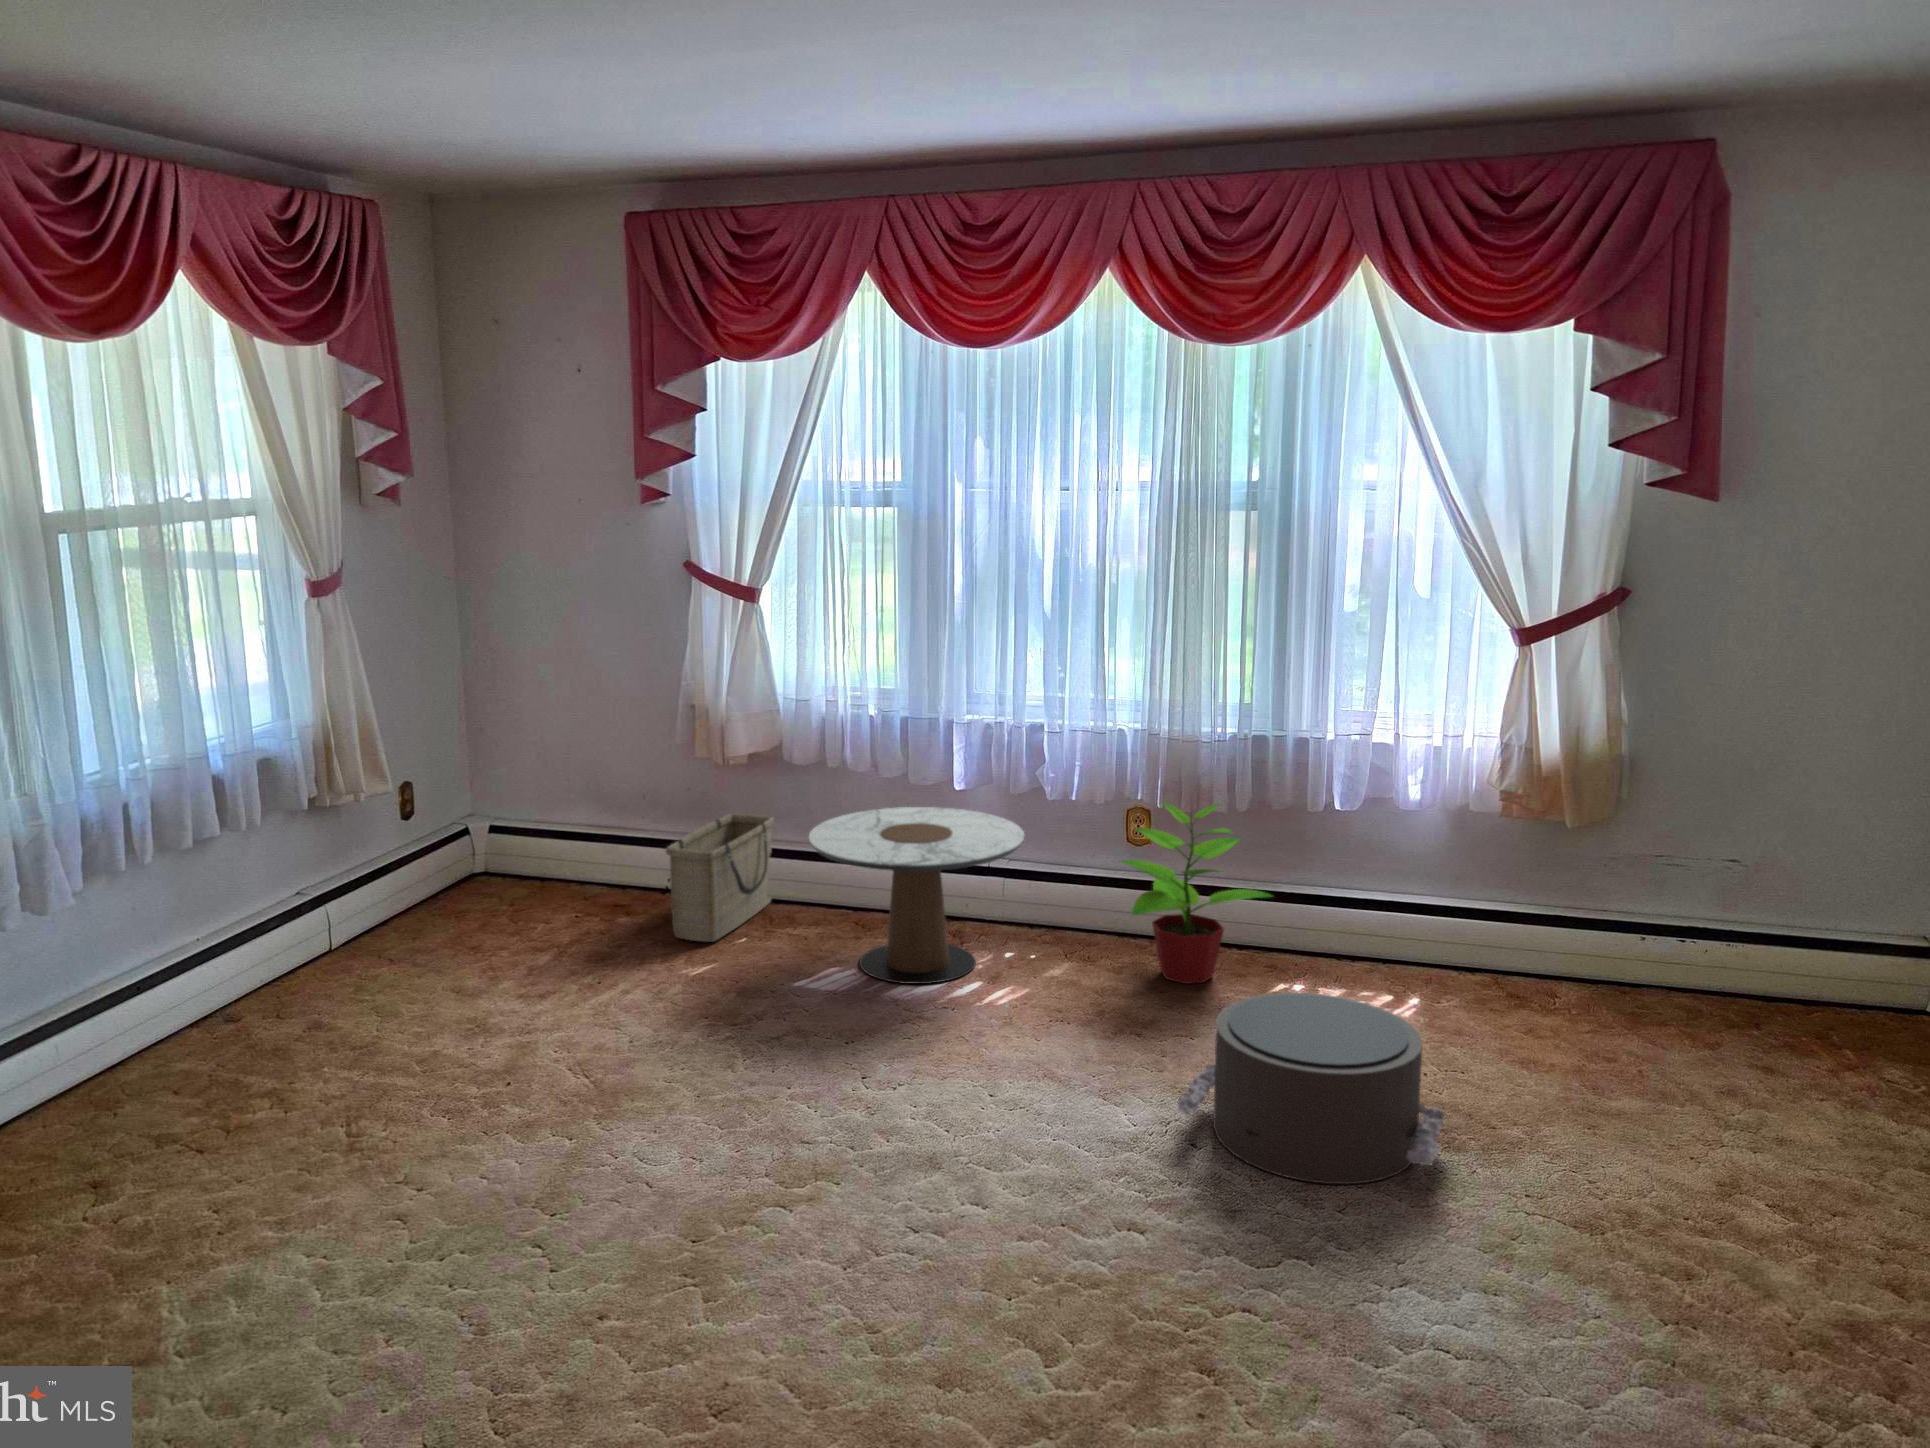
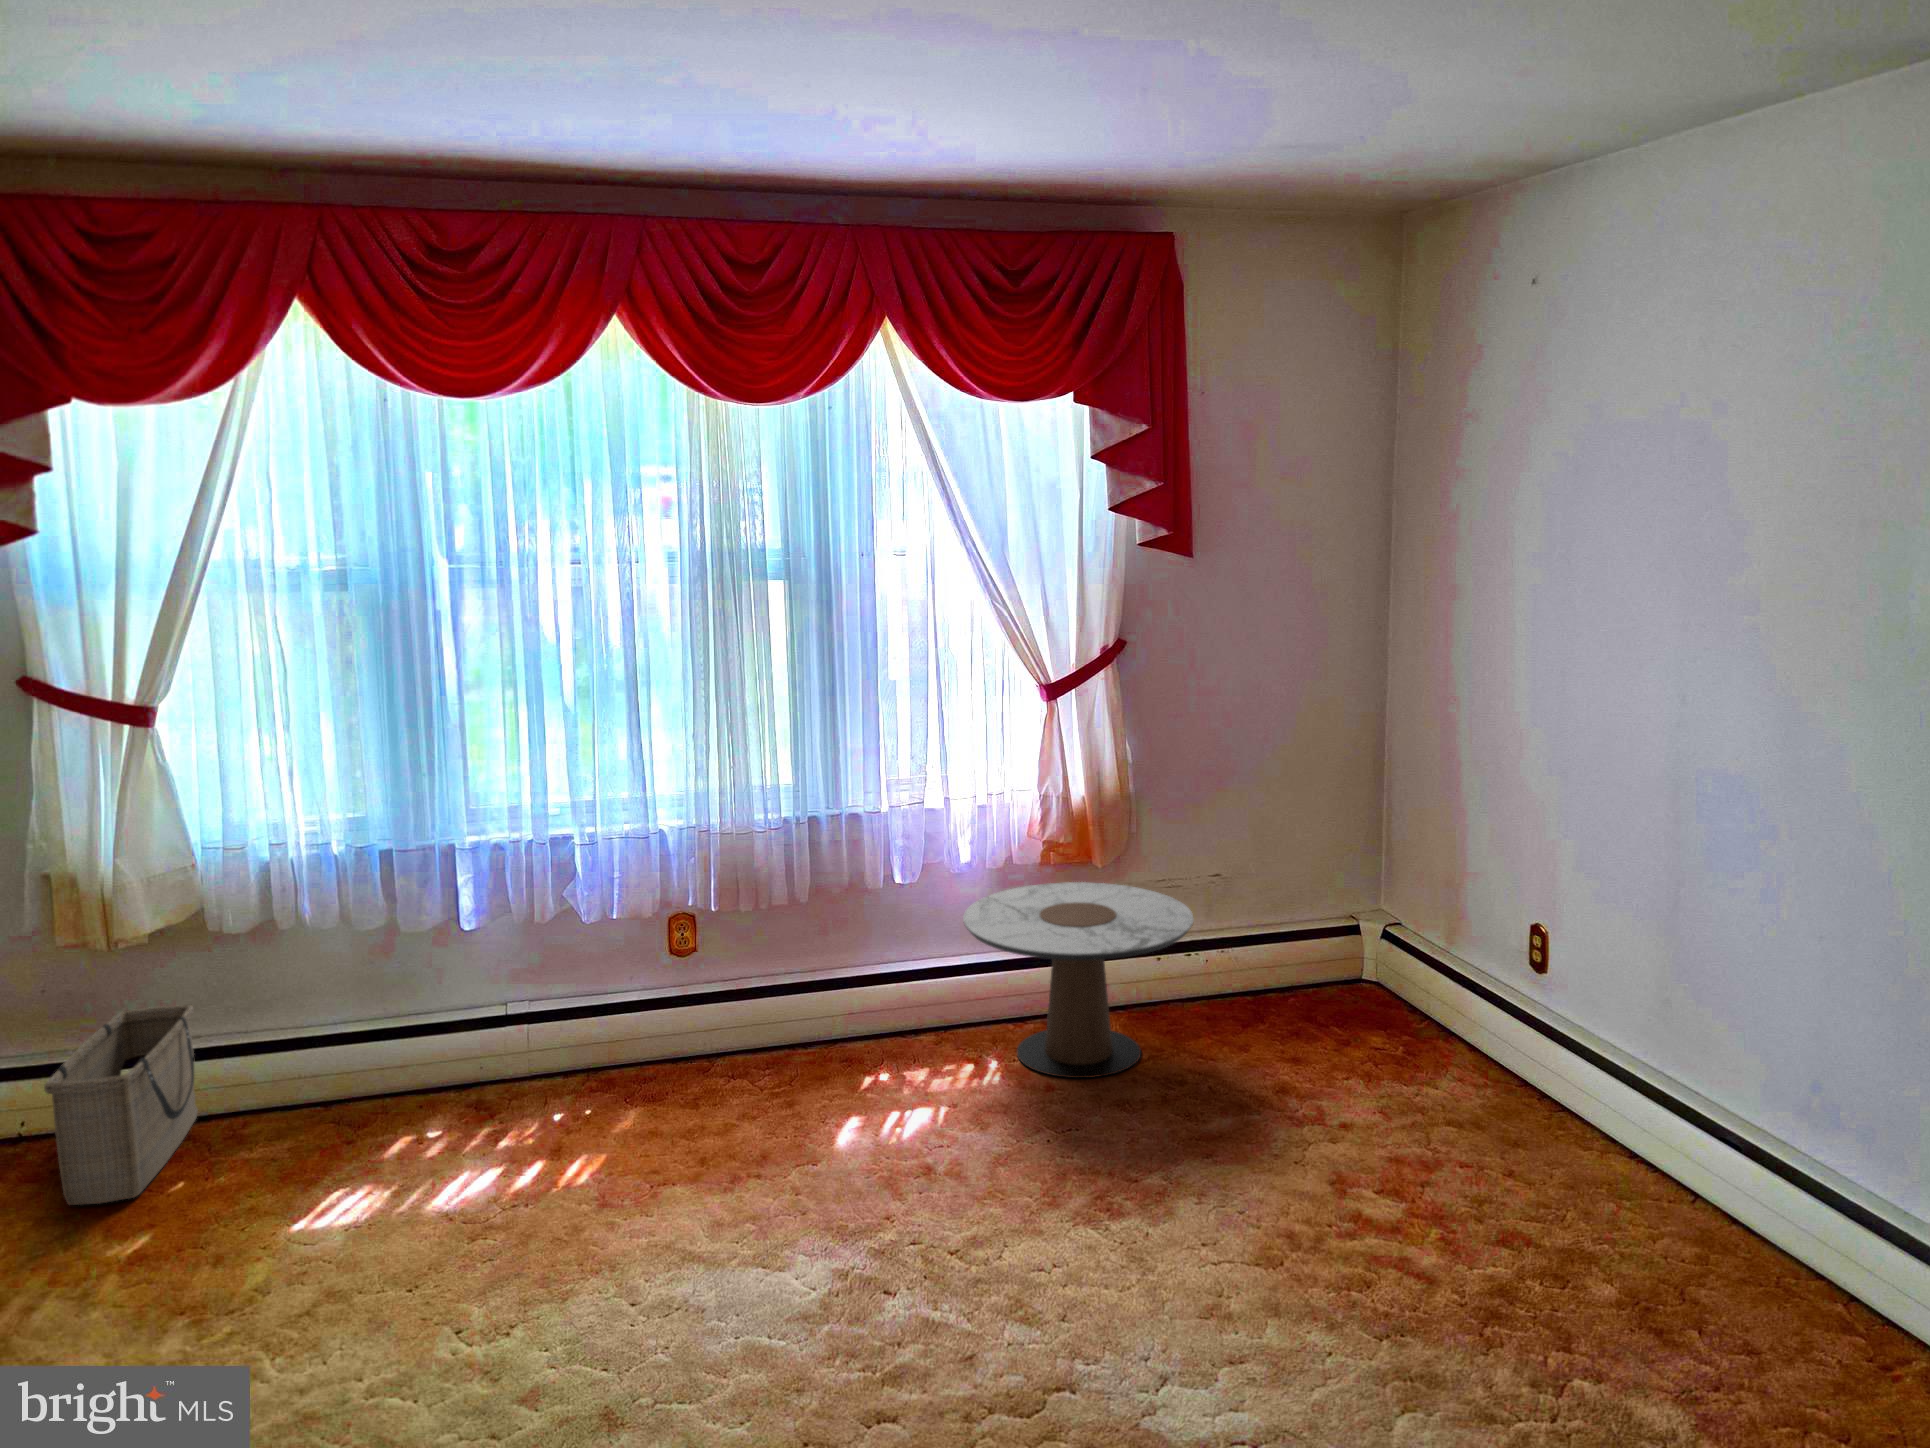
potted plant: present [1121,802,1272,984] -> none [686,897,860,1102]
side table: present [809,807,1025,984] -> present [963,882,1194,1078]
pouf: present [1177,993,1444,1184] -> none [865,1088,1131,1300]

